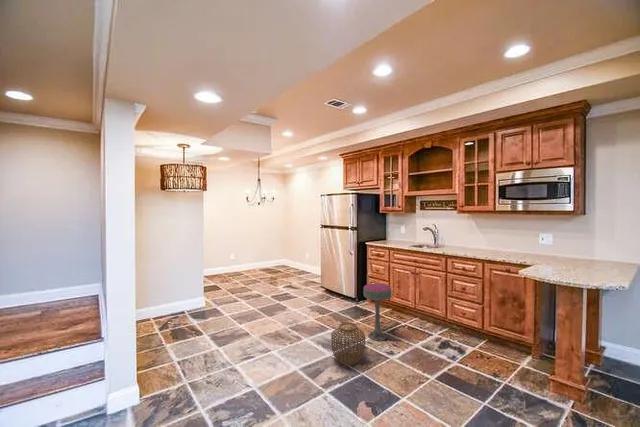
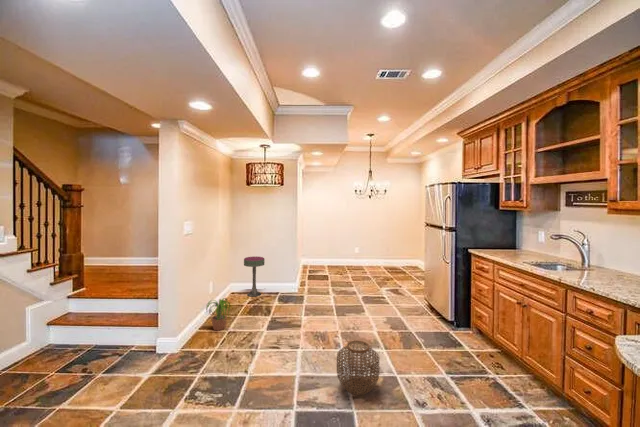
bar stool: present [363,283,391,340] -> present [244,256,265,297]
potted plant: none [140,325,183,364] -> present [206,298,230,330]

